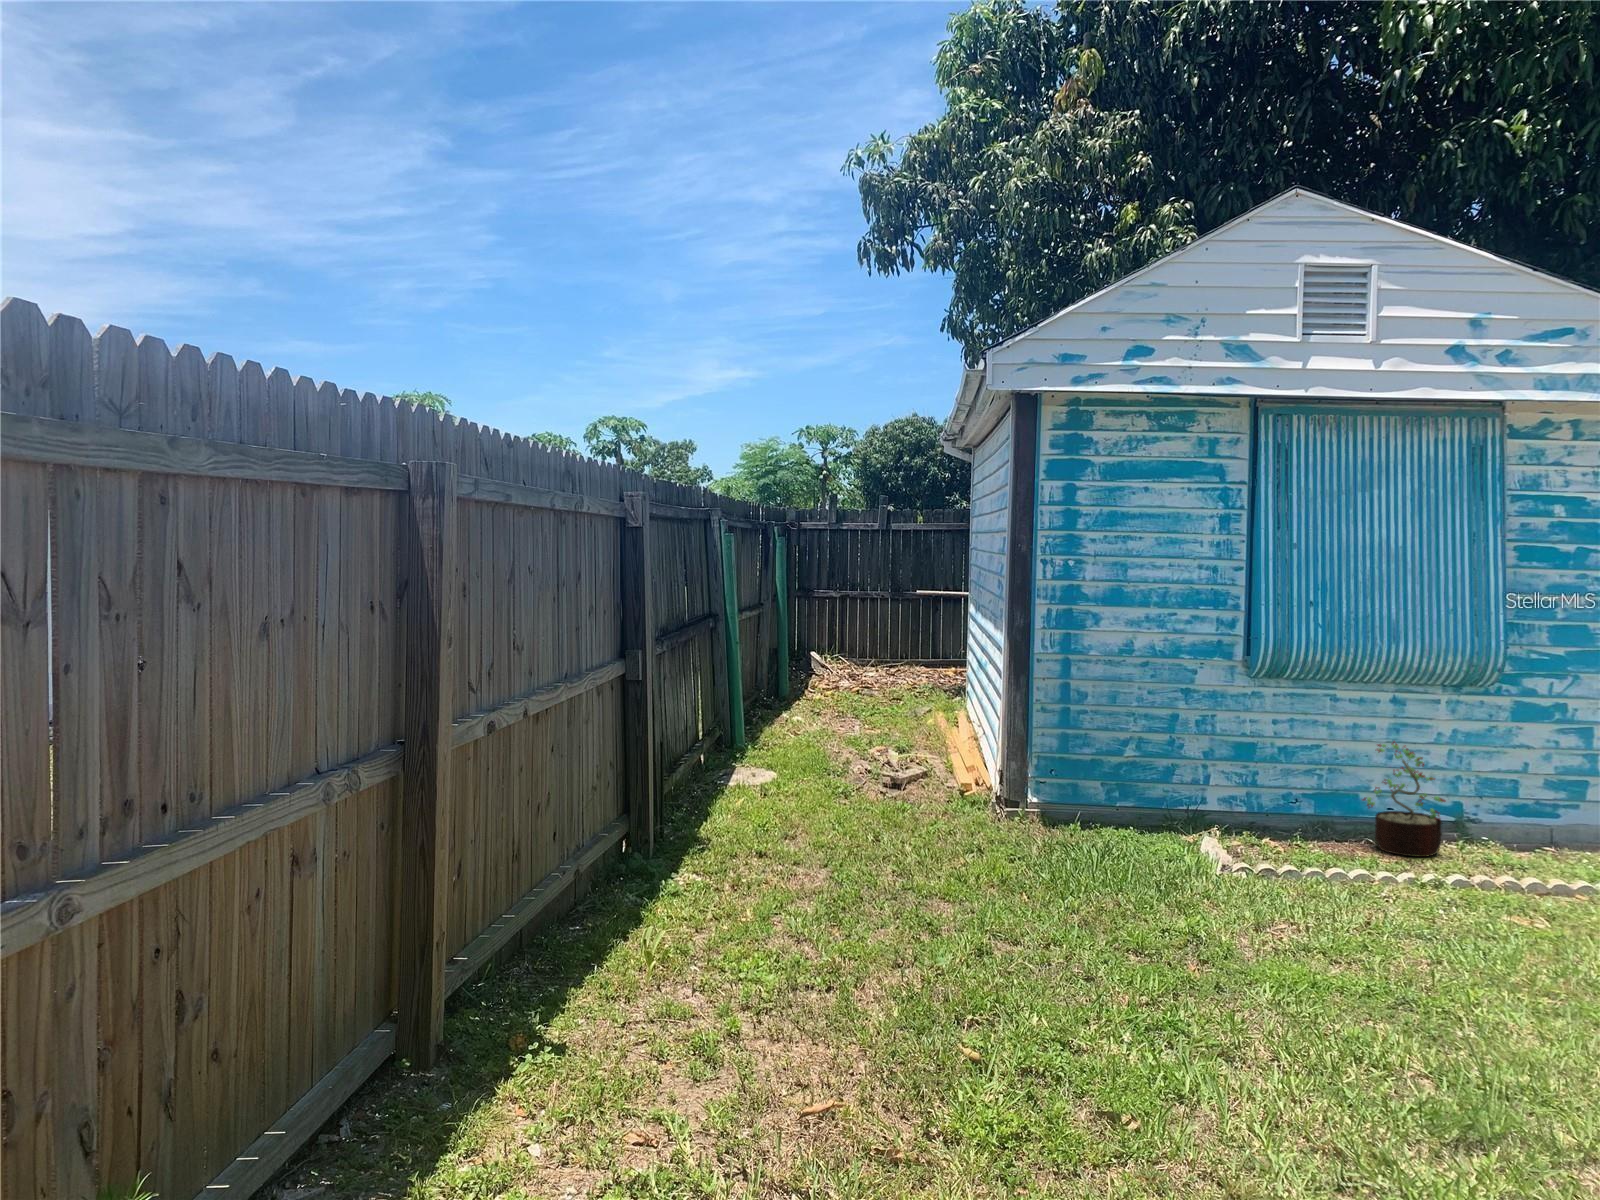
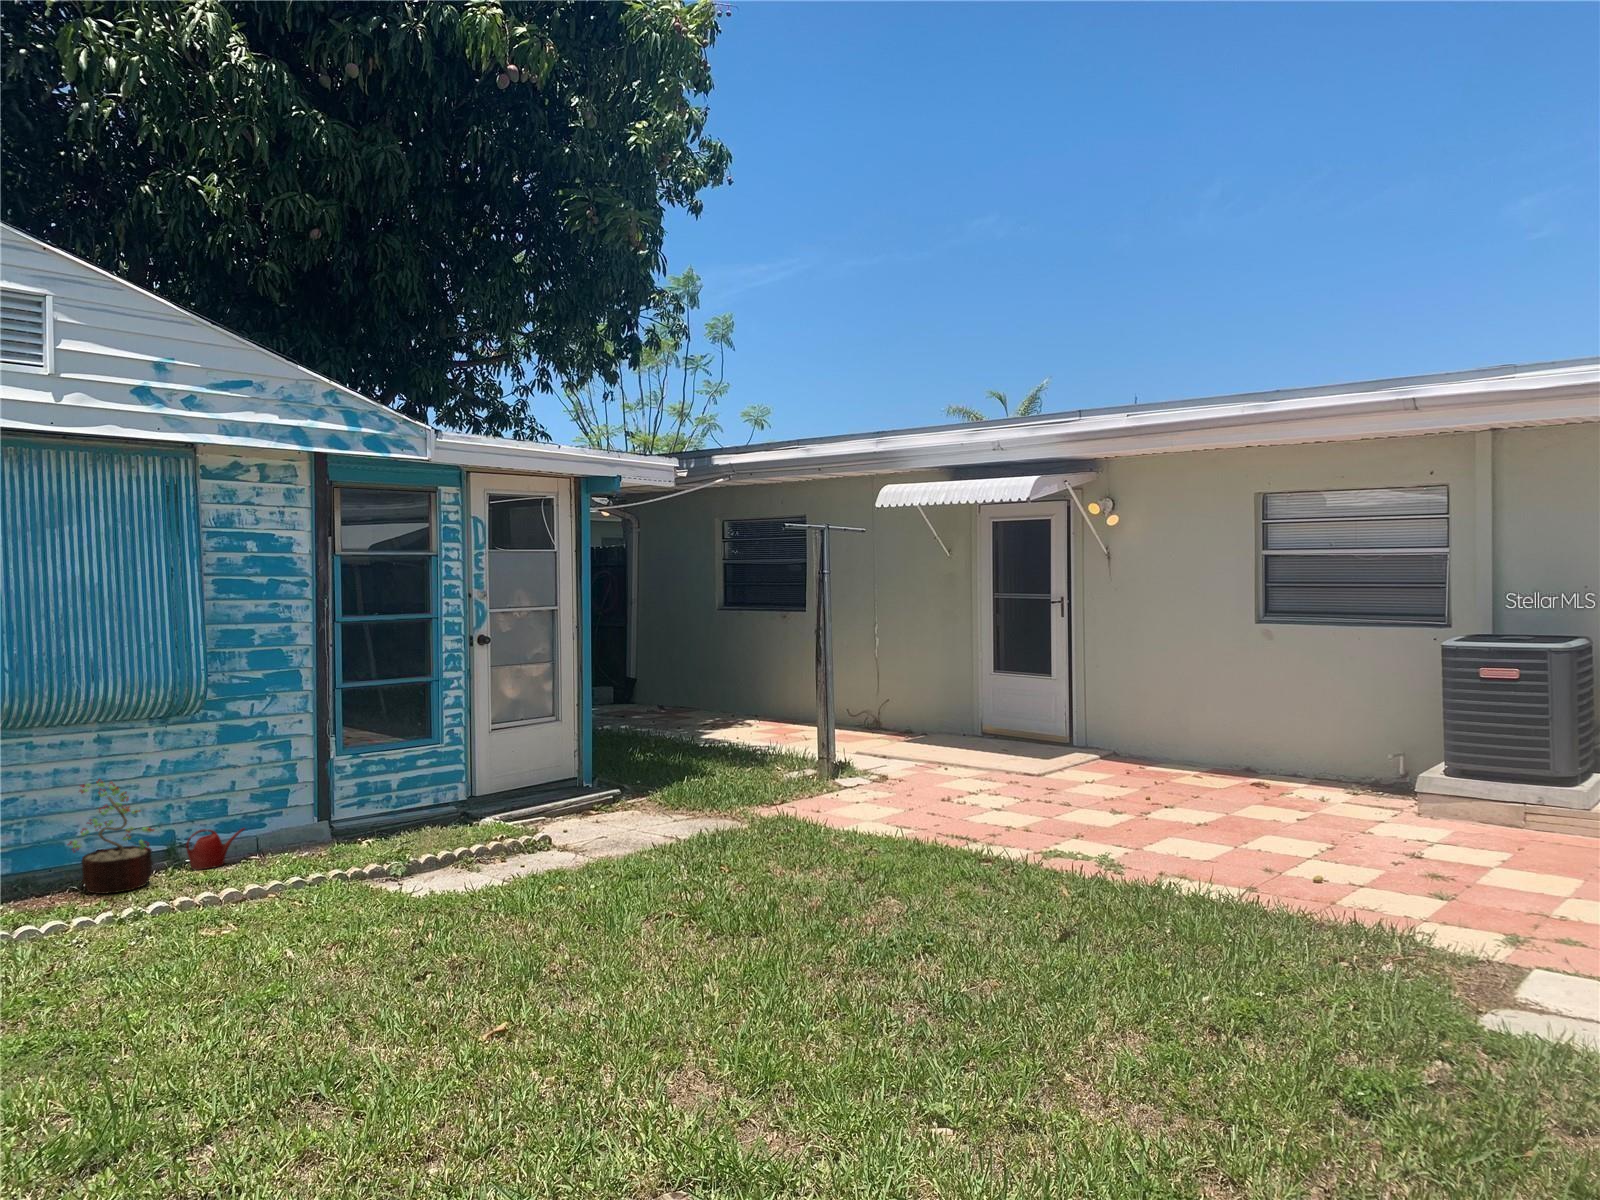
watering can: none [1473,810,1538,854] -> present [186,828,245,870]

